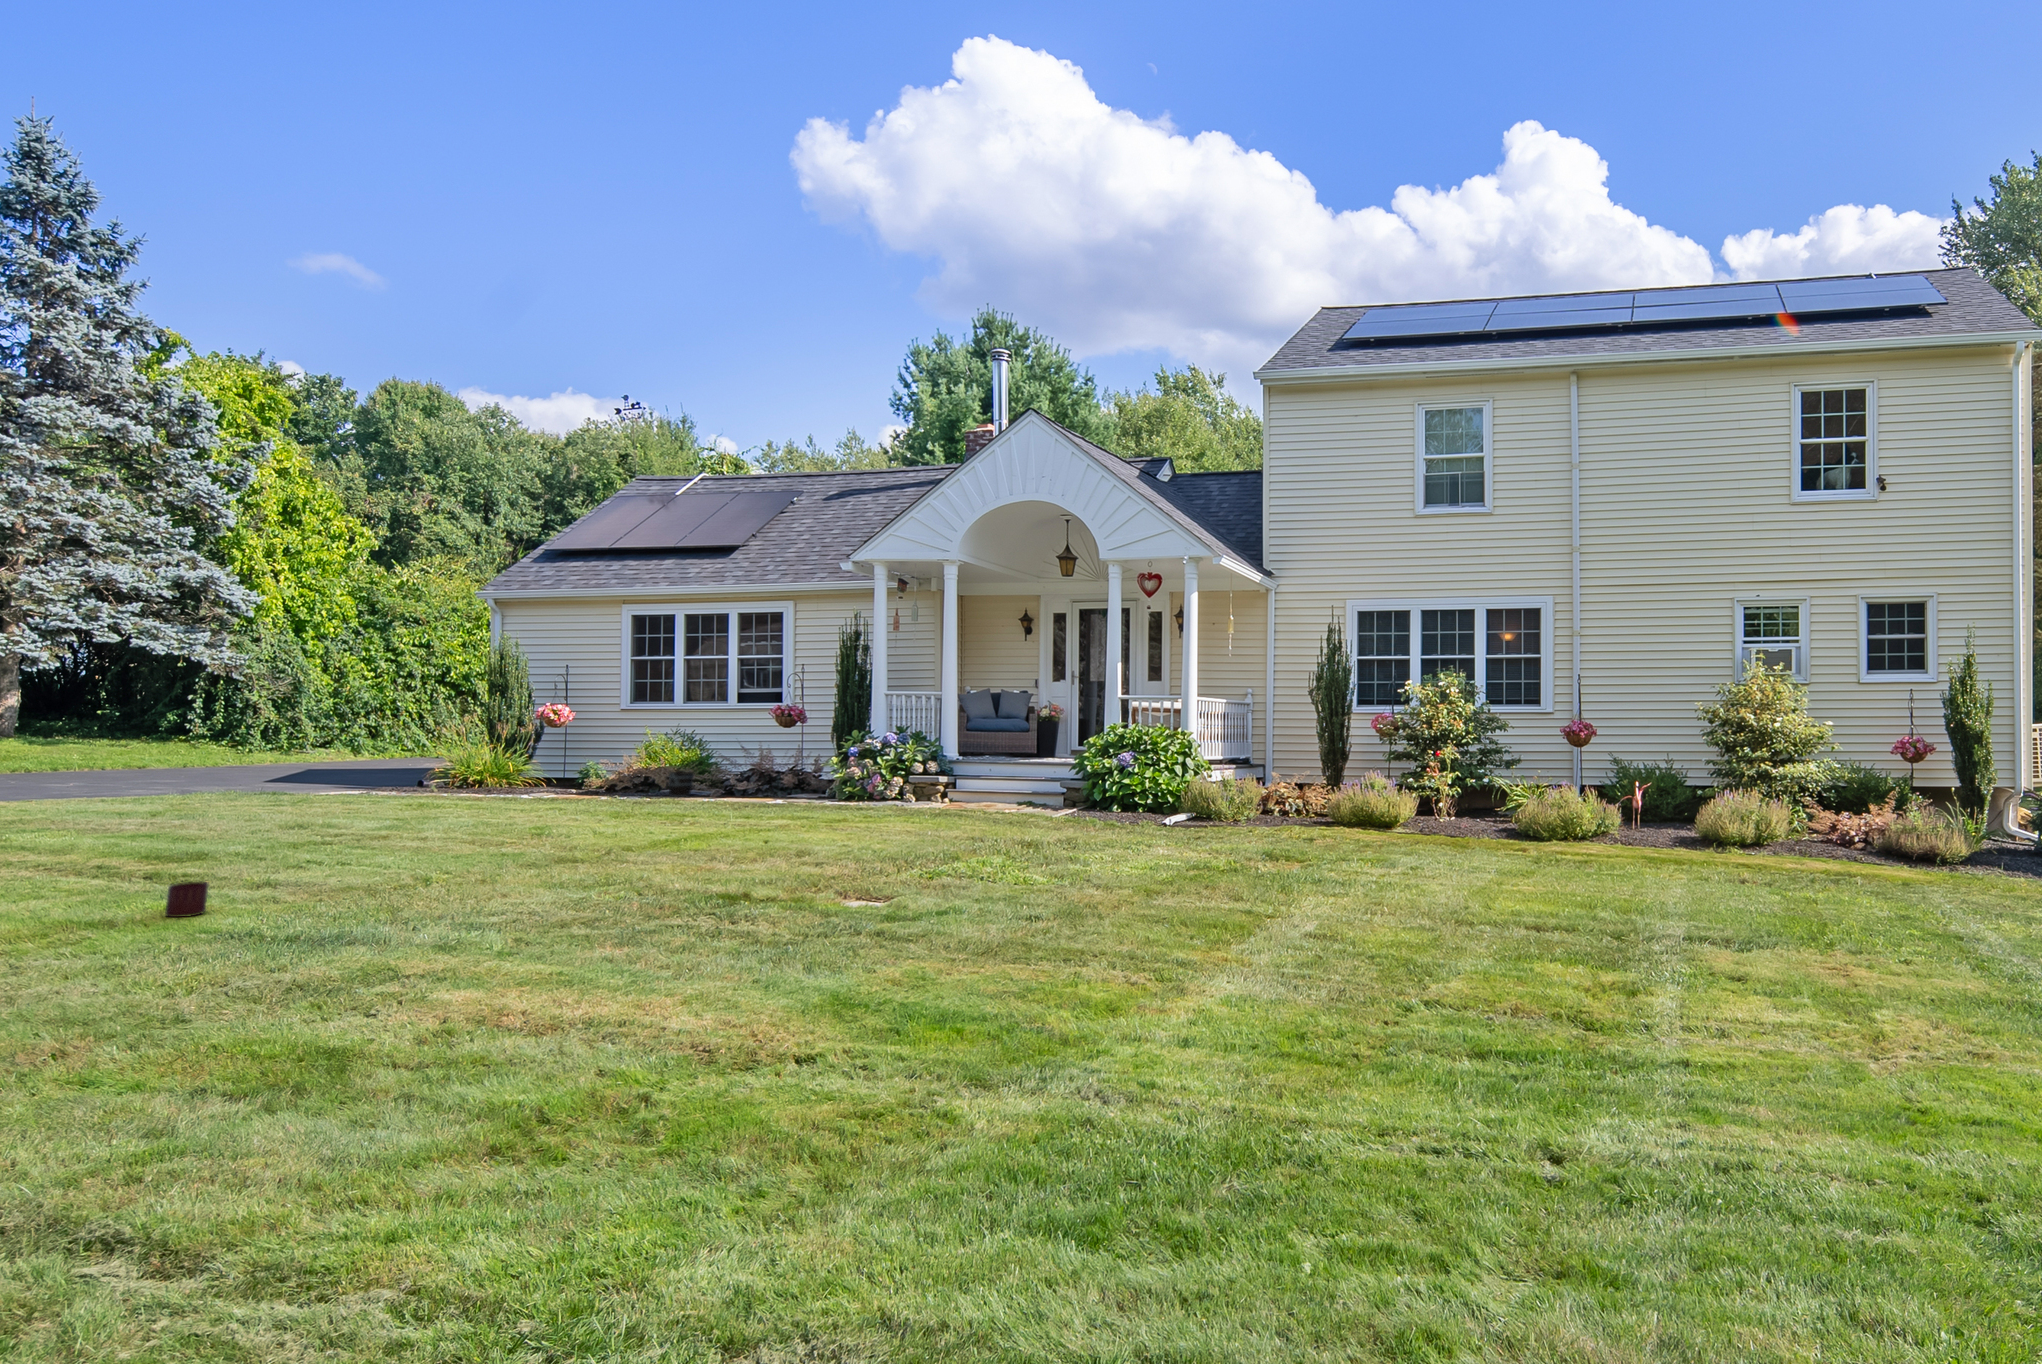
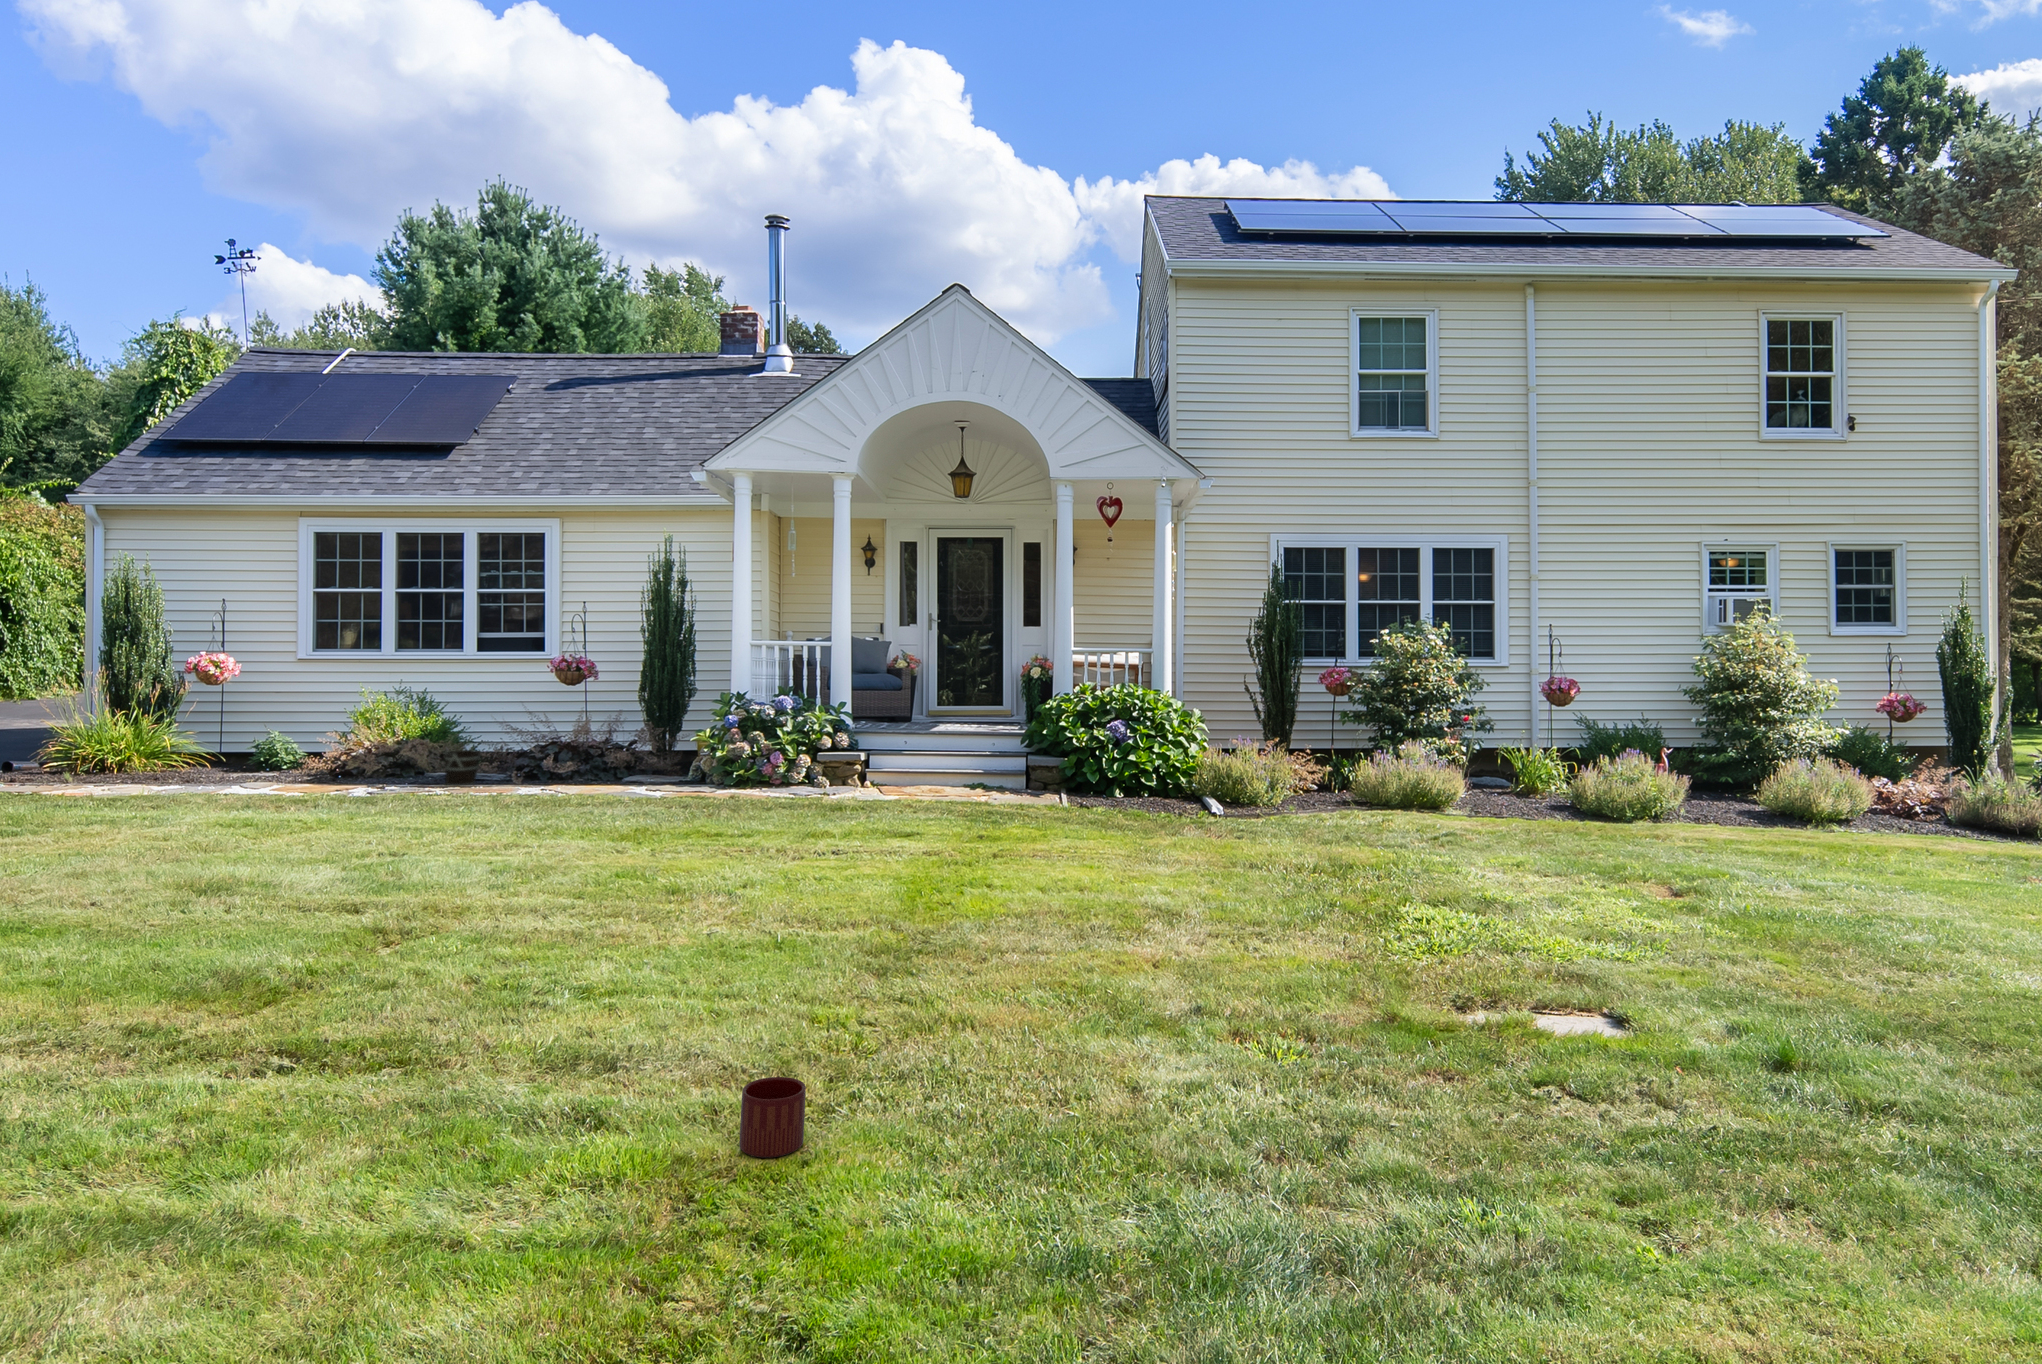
planter: present [165,882,208,917] -> present [739,1077,806,1158]

